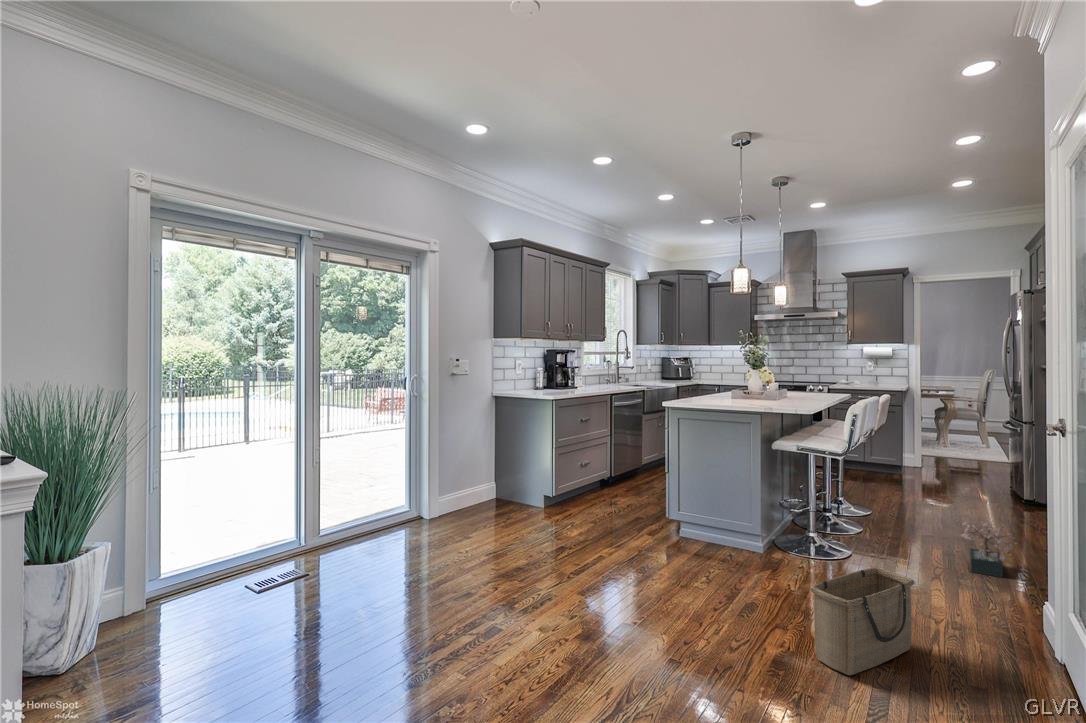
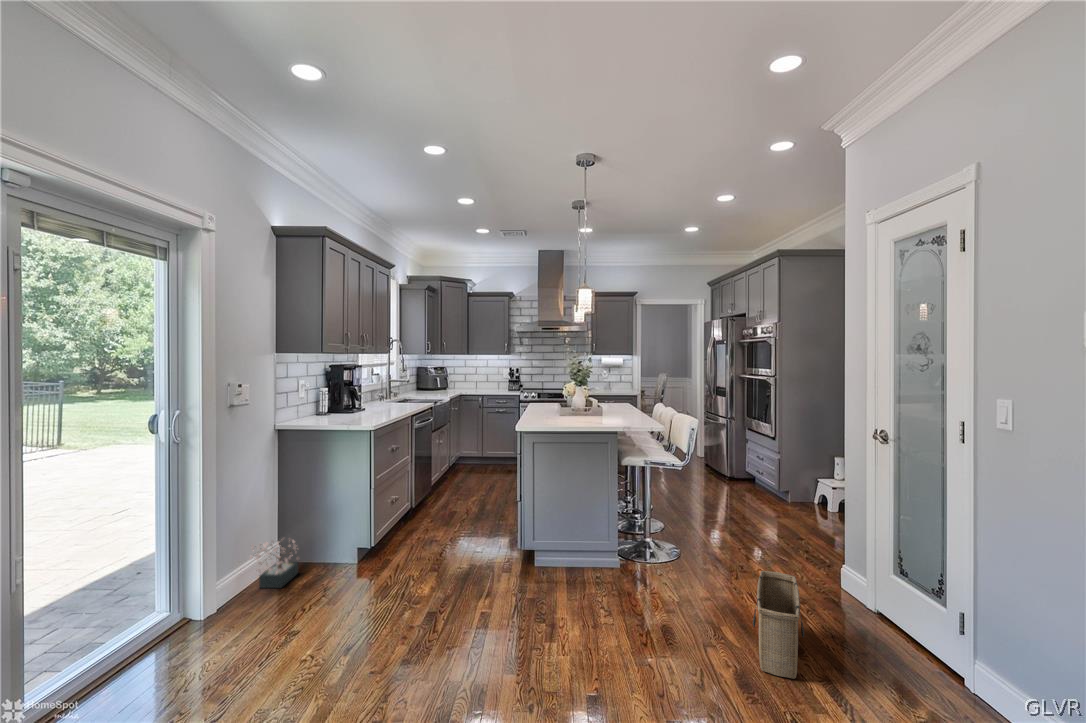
decorative plant: present [961,522,1017,577] -> present [250,540,299,588]

